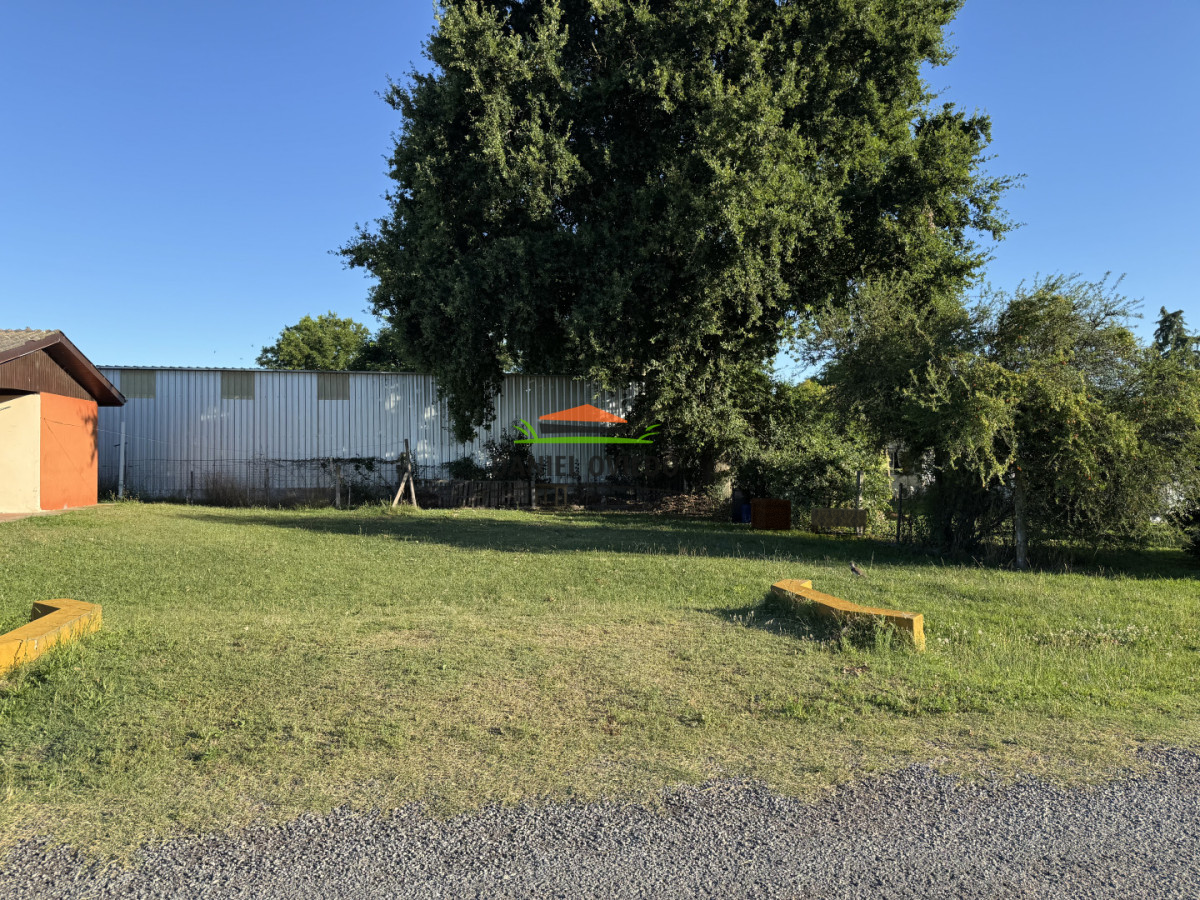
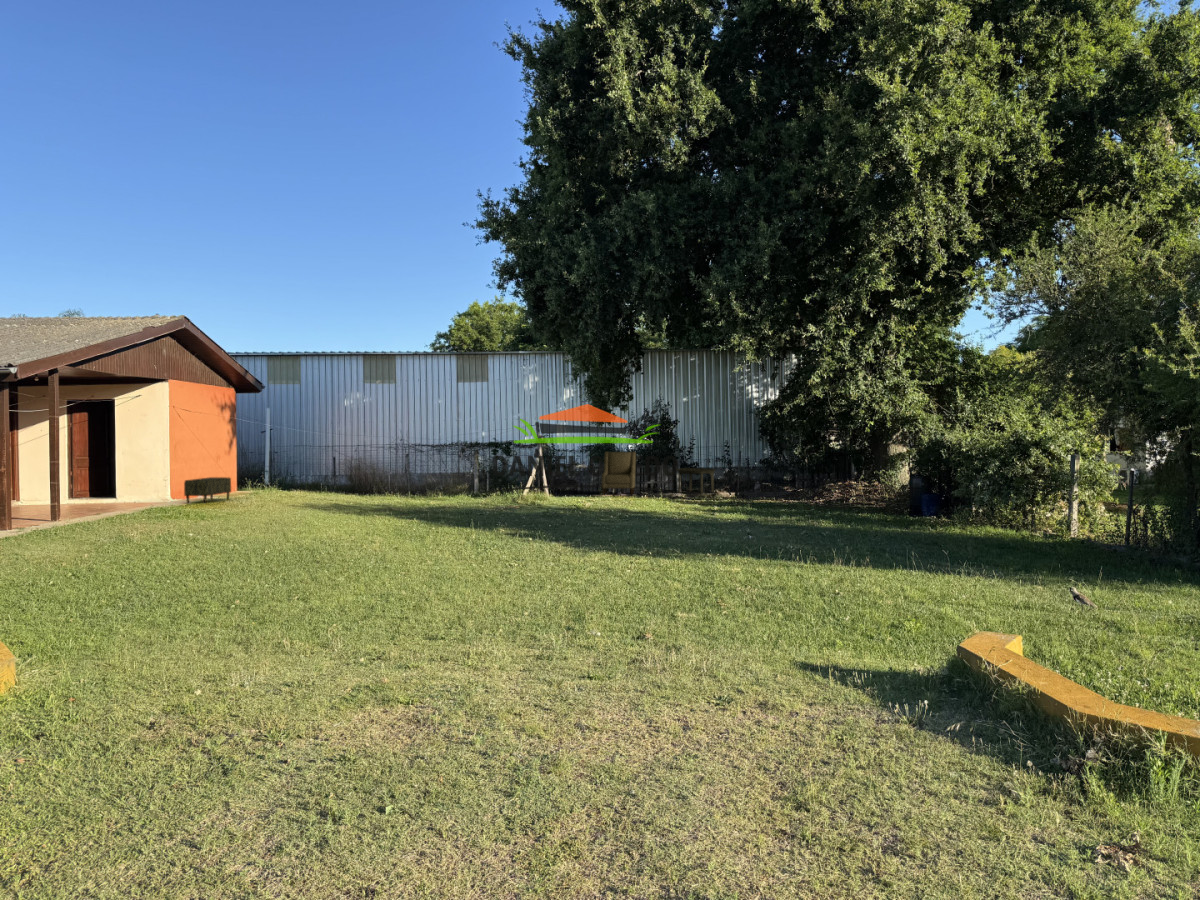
chair: none [466,468,497,508] -> present [602,452,636,495]
wooden crate: present [751,498,791,530] -> none [930,487,983,526]
bench: present [811,508,867,535] -> present [184,477,231,503]

